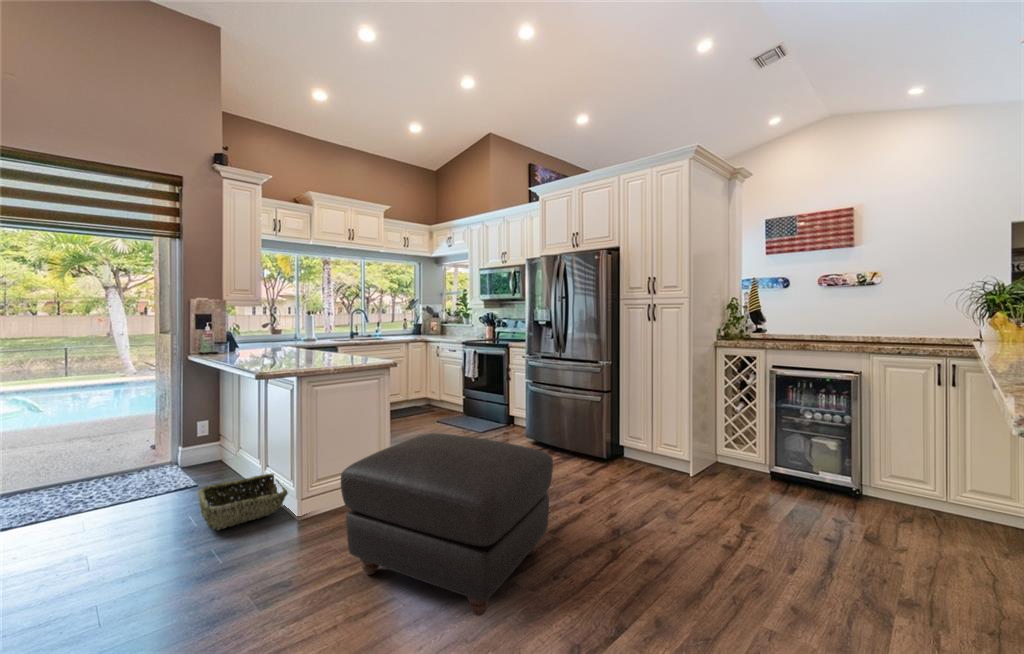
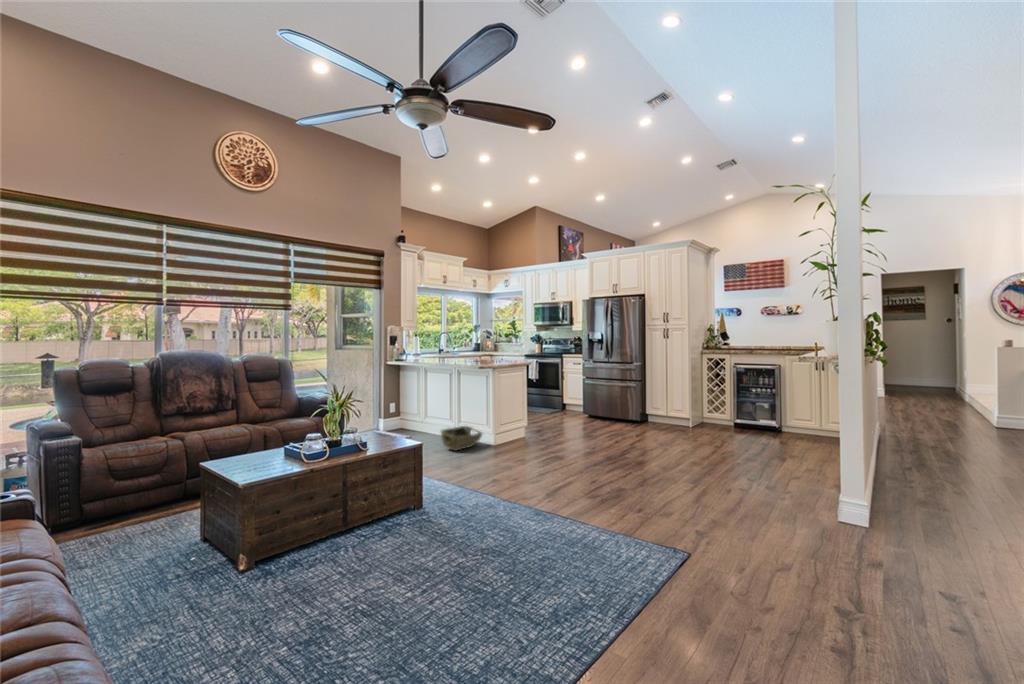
ottoman: present [341,433,553,616] -> none [544,396,636,465]

